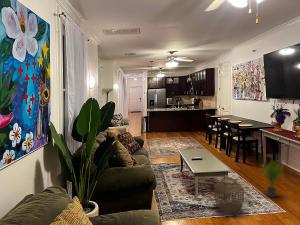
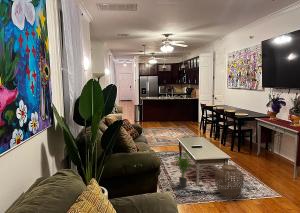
potted plant: present [263,161,281,197] -> present [175,154,191,187]

